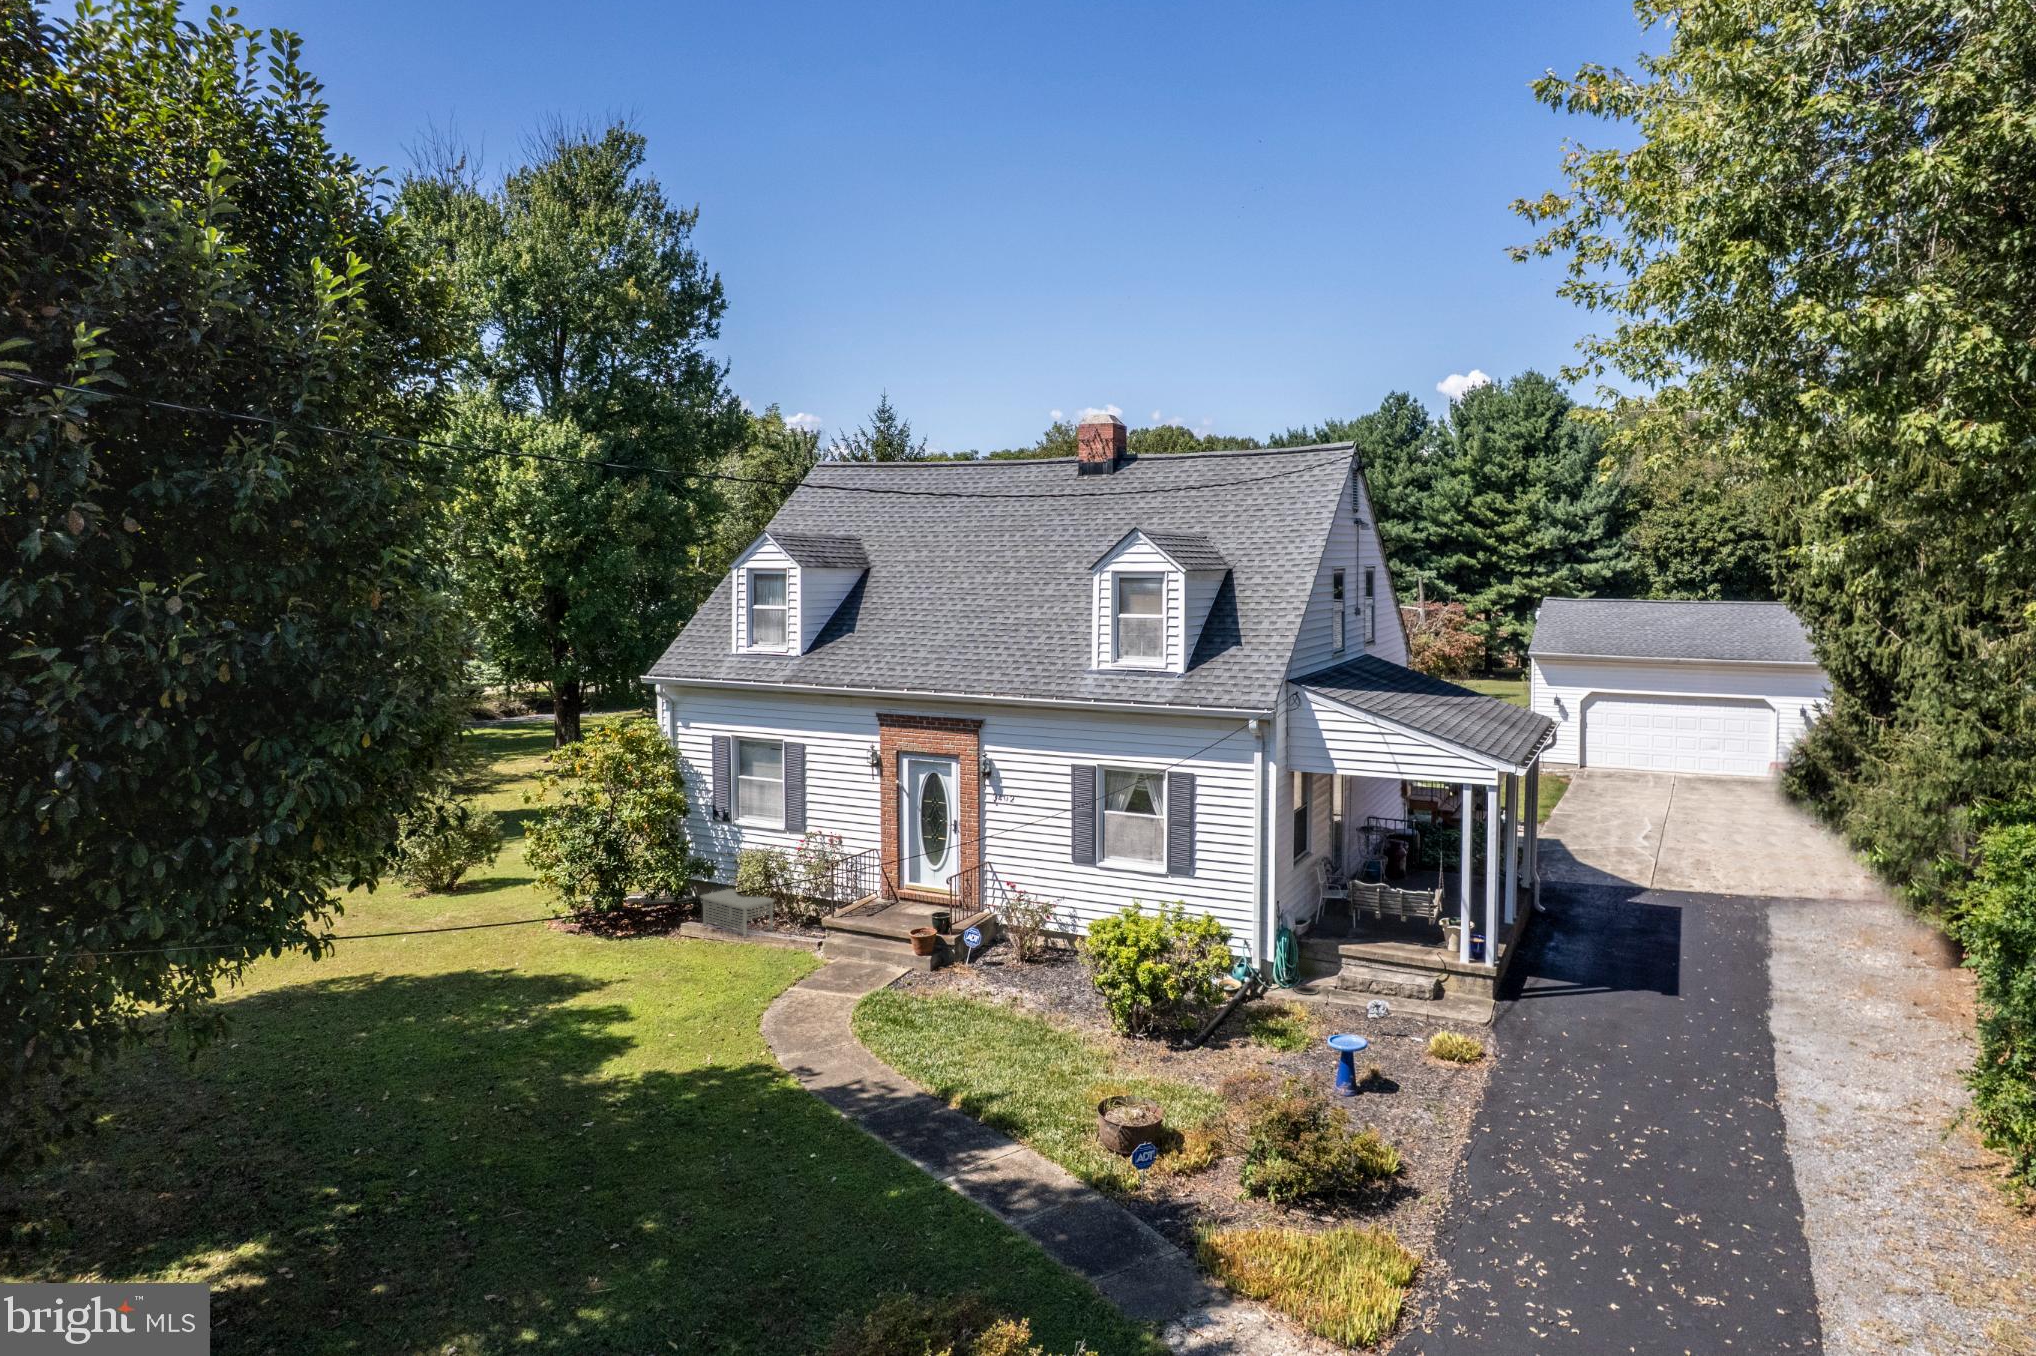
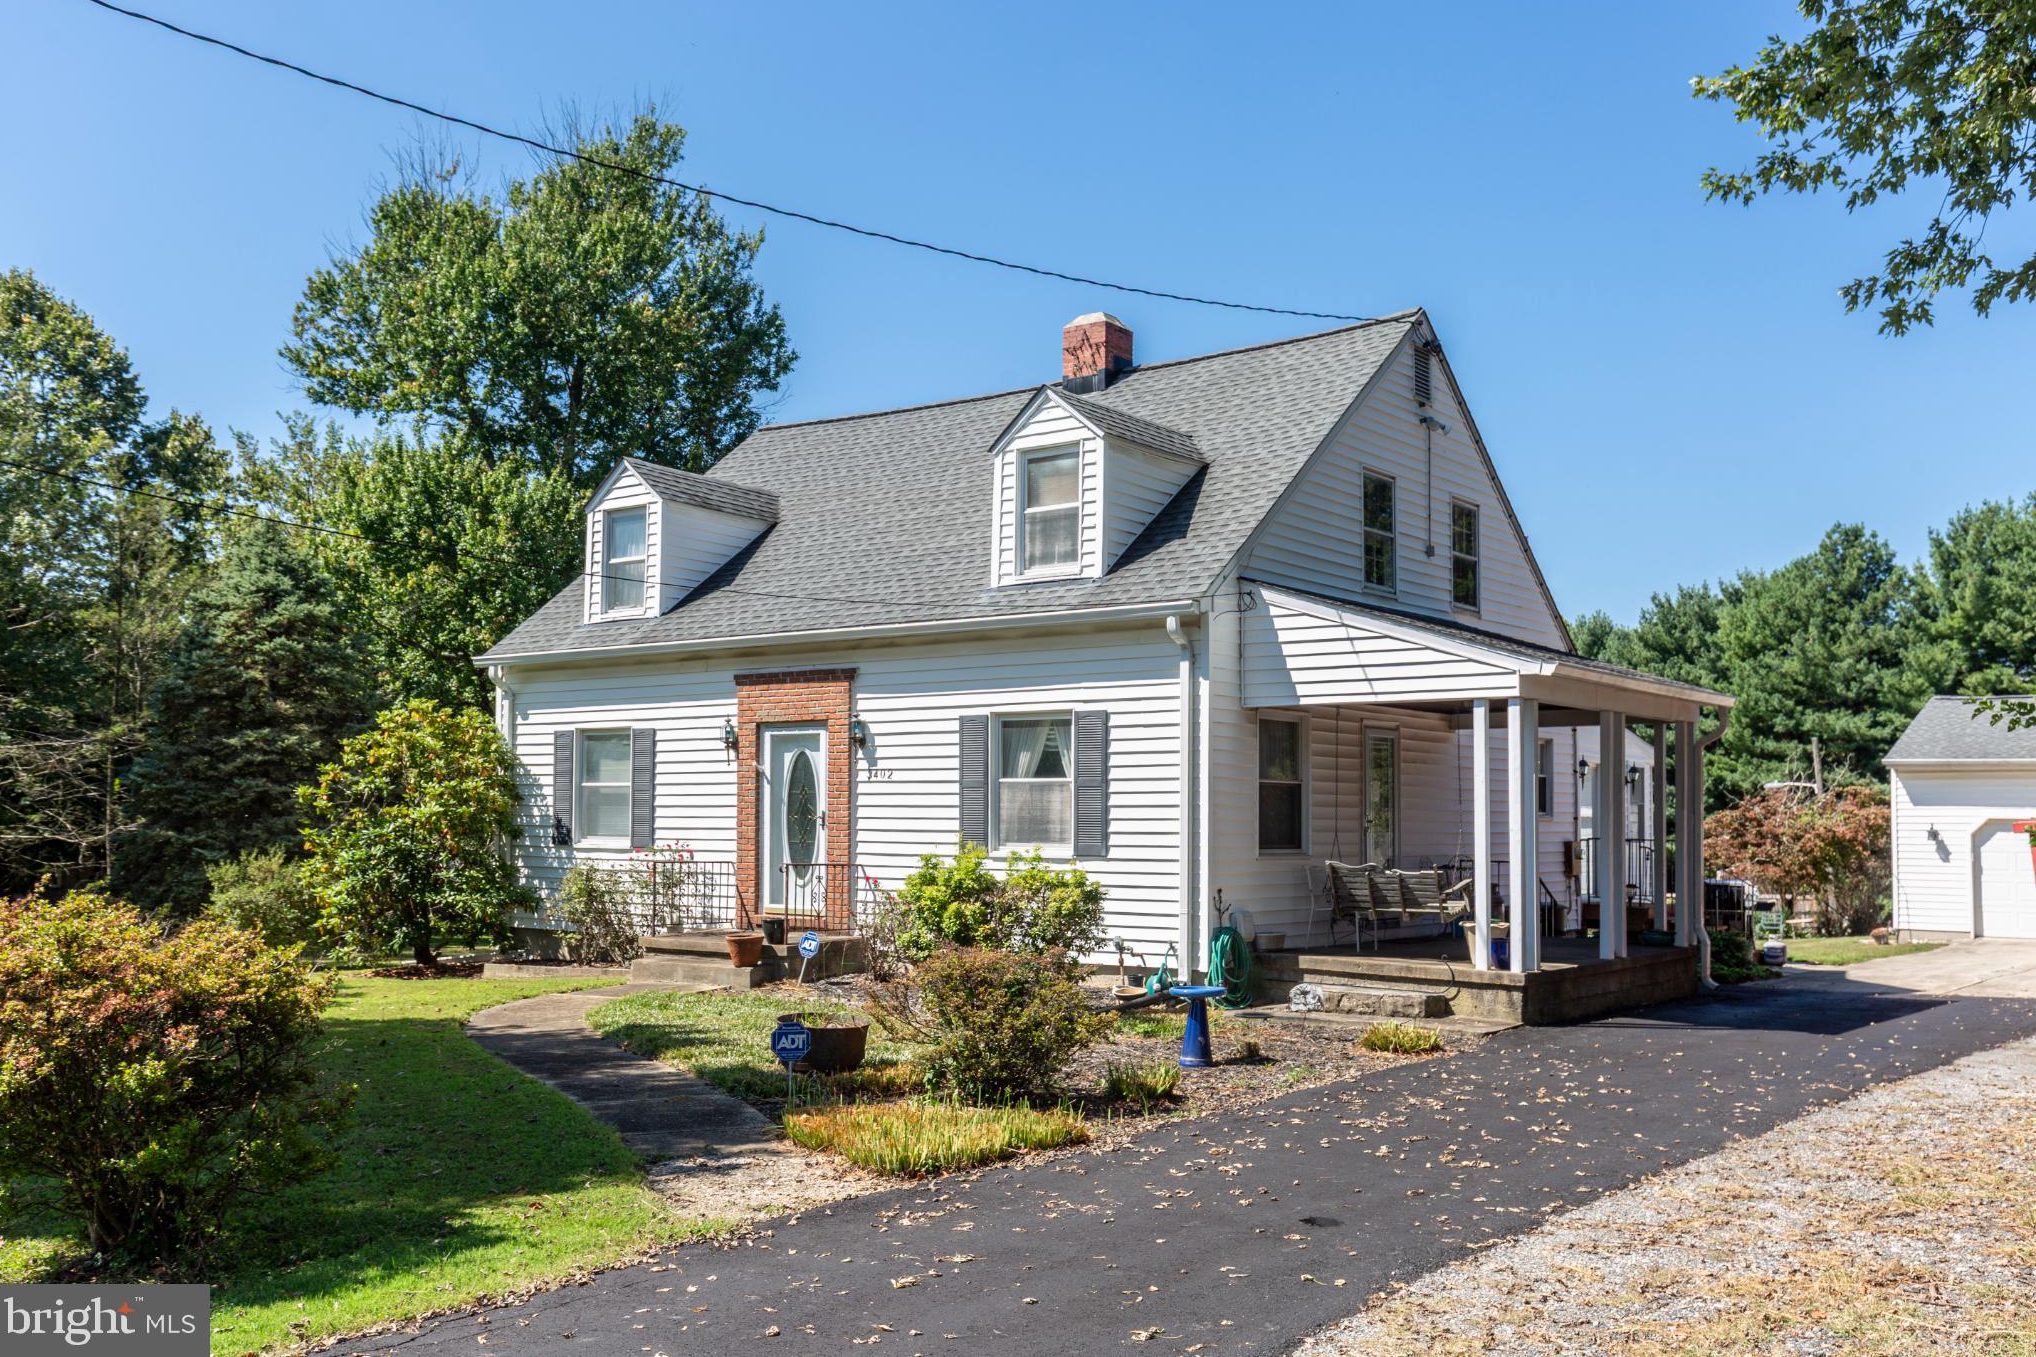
storage bench: present [700,889,775,937] -> none [503,922,592,971]

